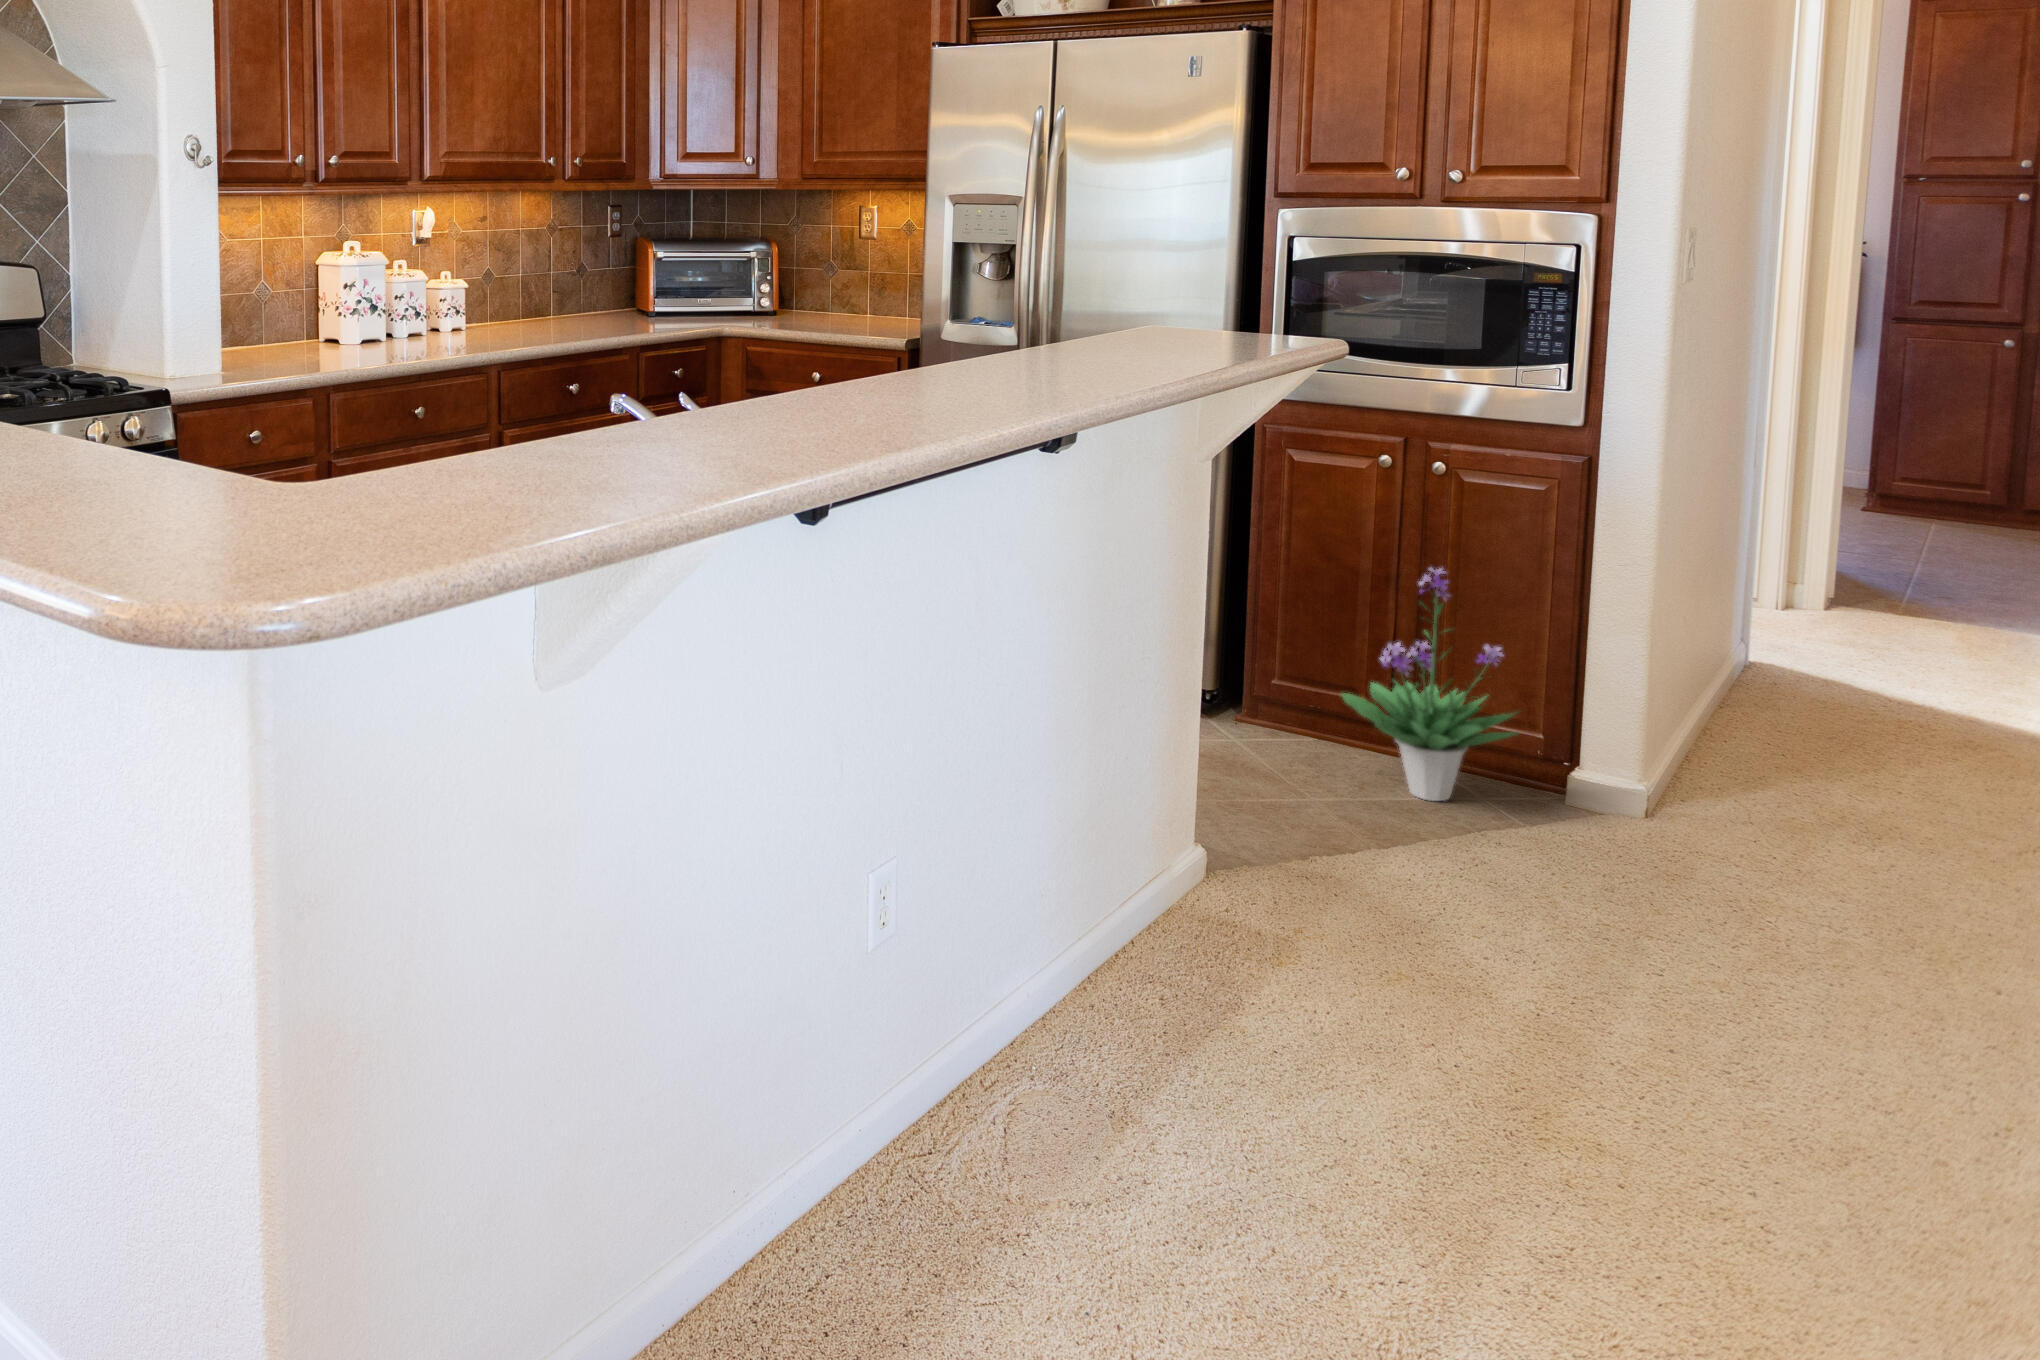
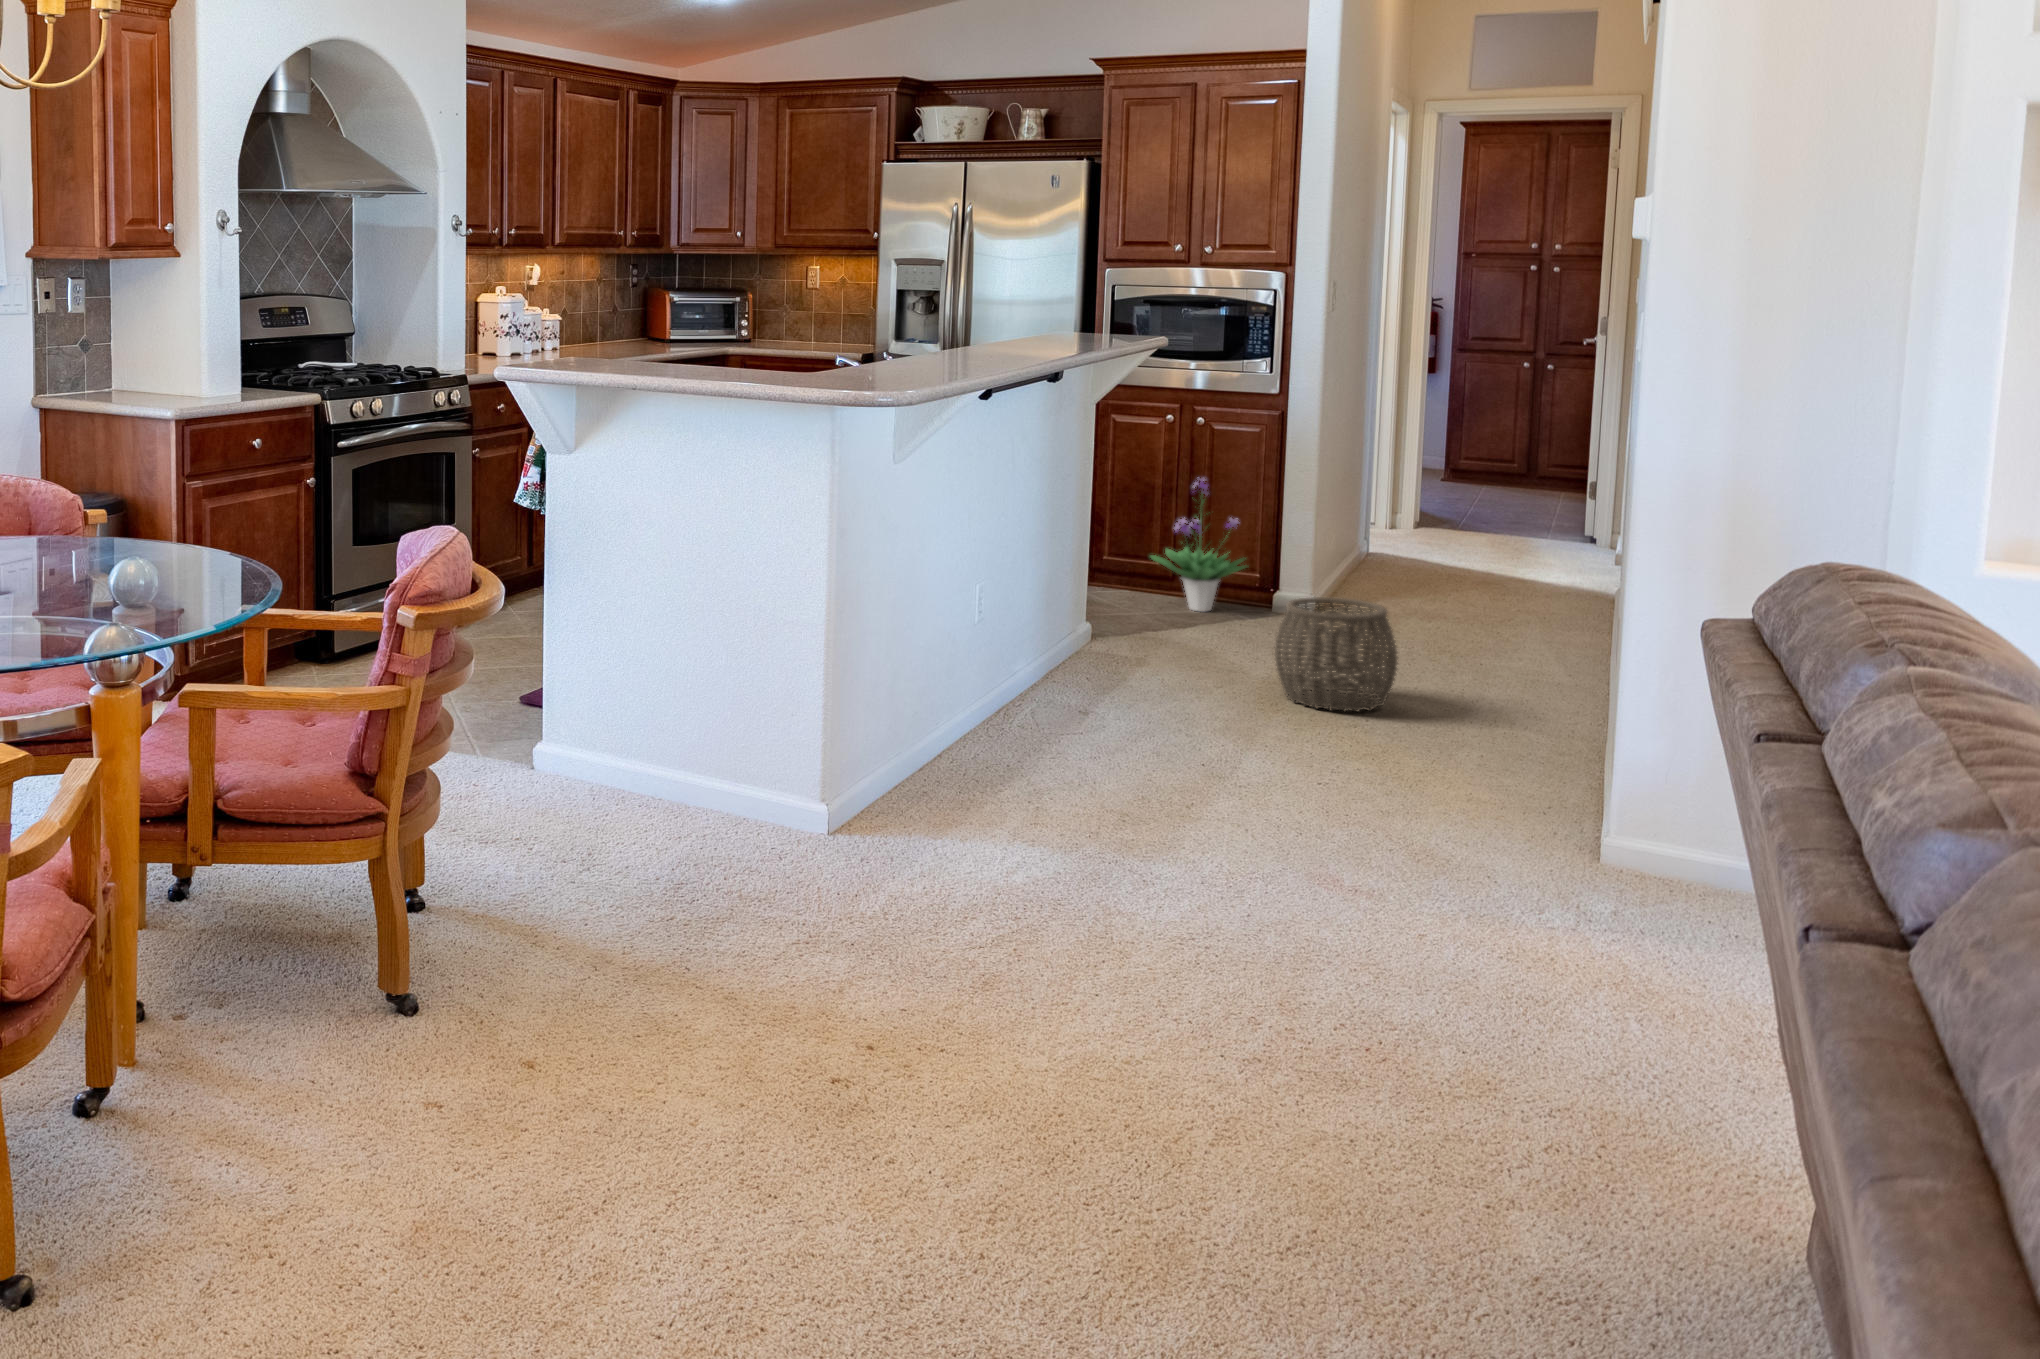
woven basket: none [1545,885,1838,1170] -> present [1274,597,1398,712]

